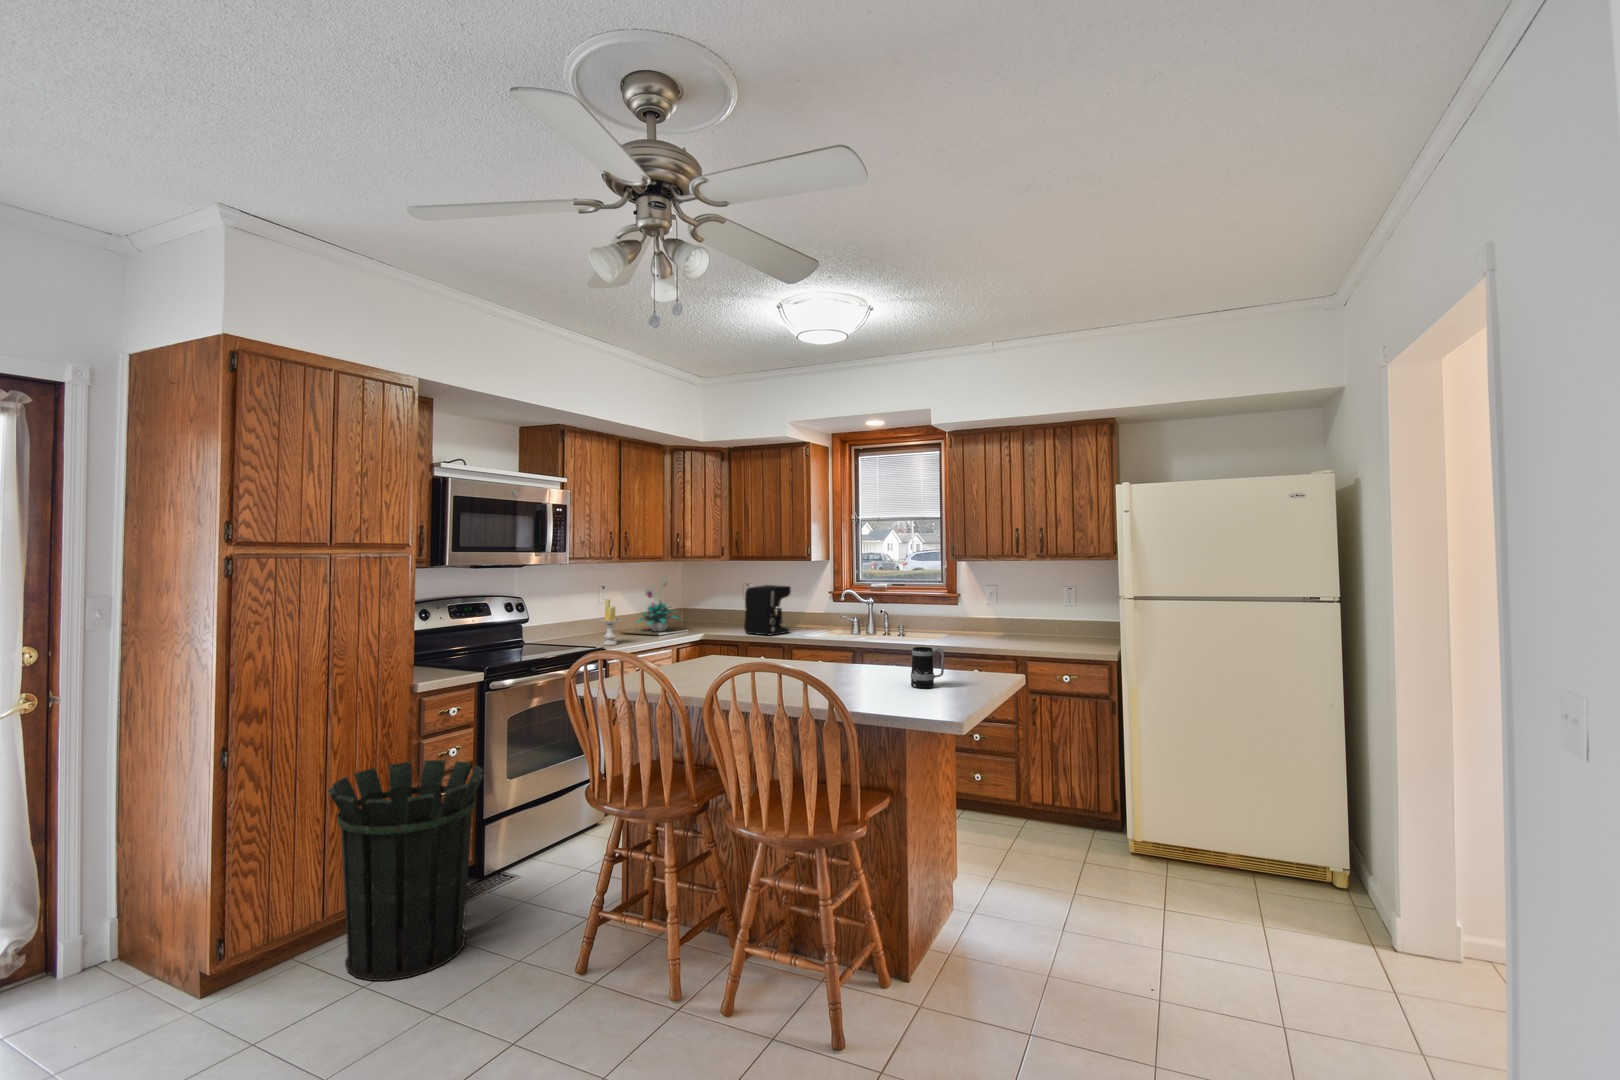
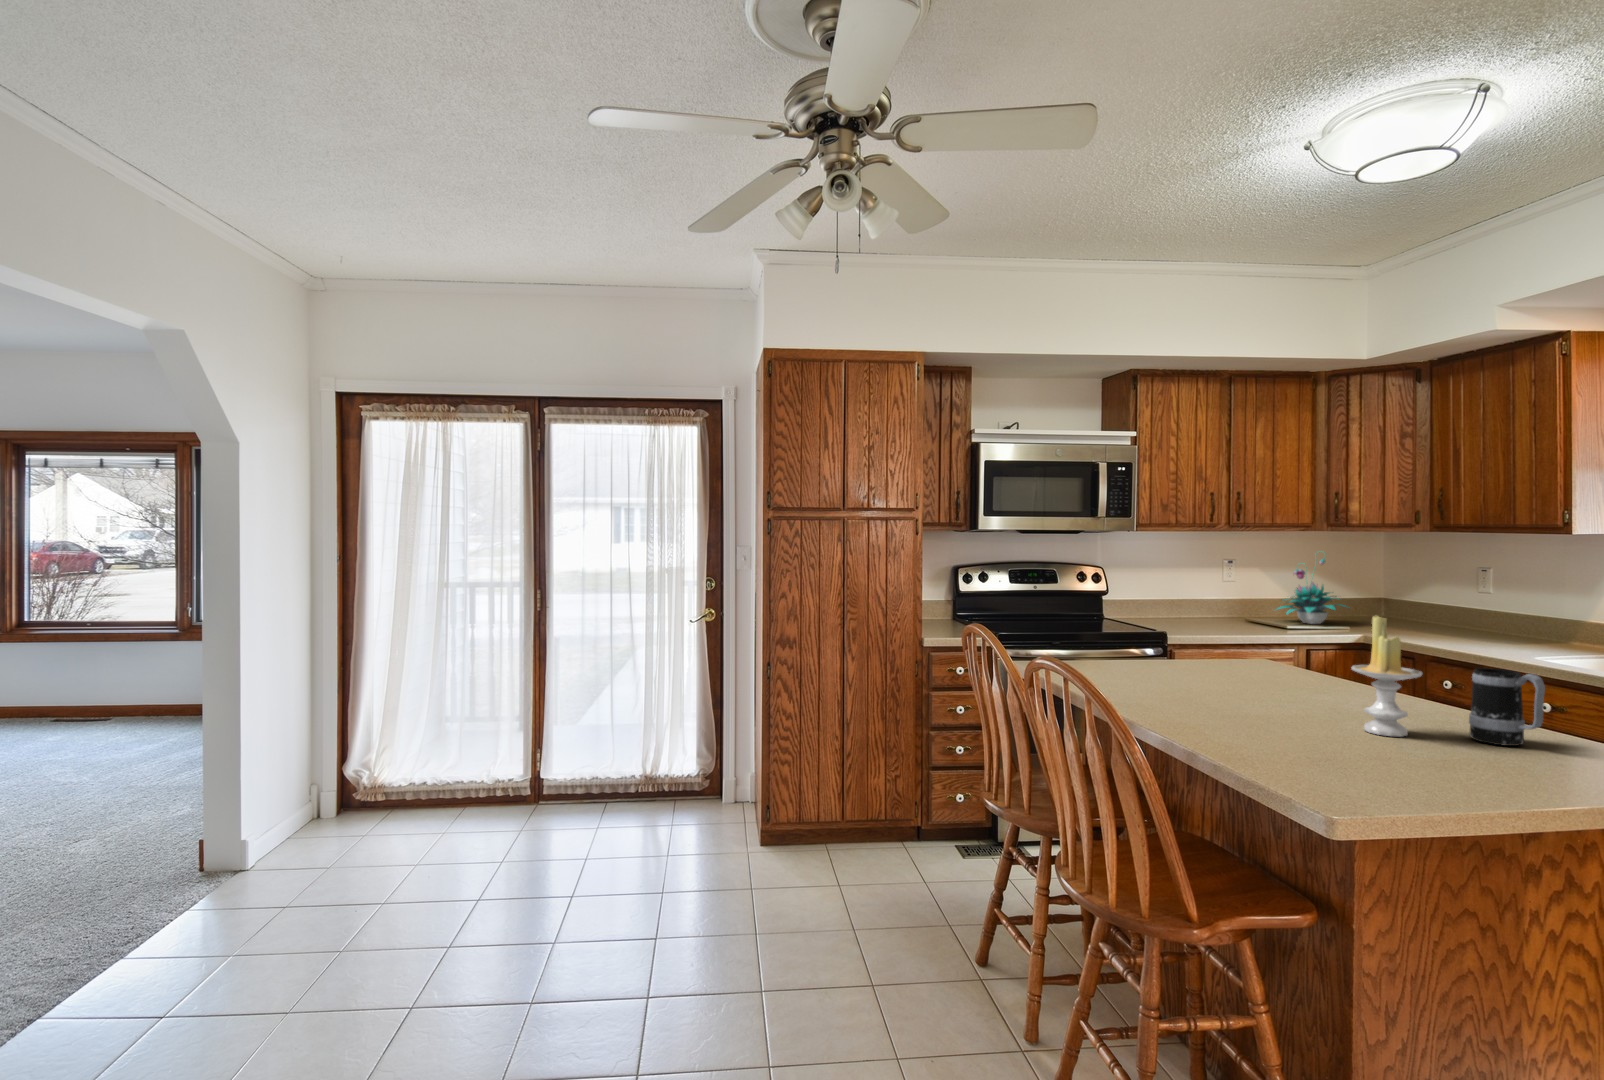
coffee maker: present [744,585,791,635] -> none [1441,568,1540,646]
candle: present [598,599,622,645] -> present [1351,616,1422,736]
waste bin: present [328,760,484,981] -> none [817,705,943,894]

